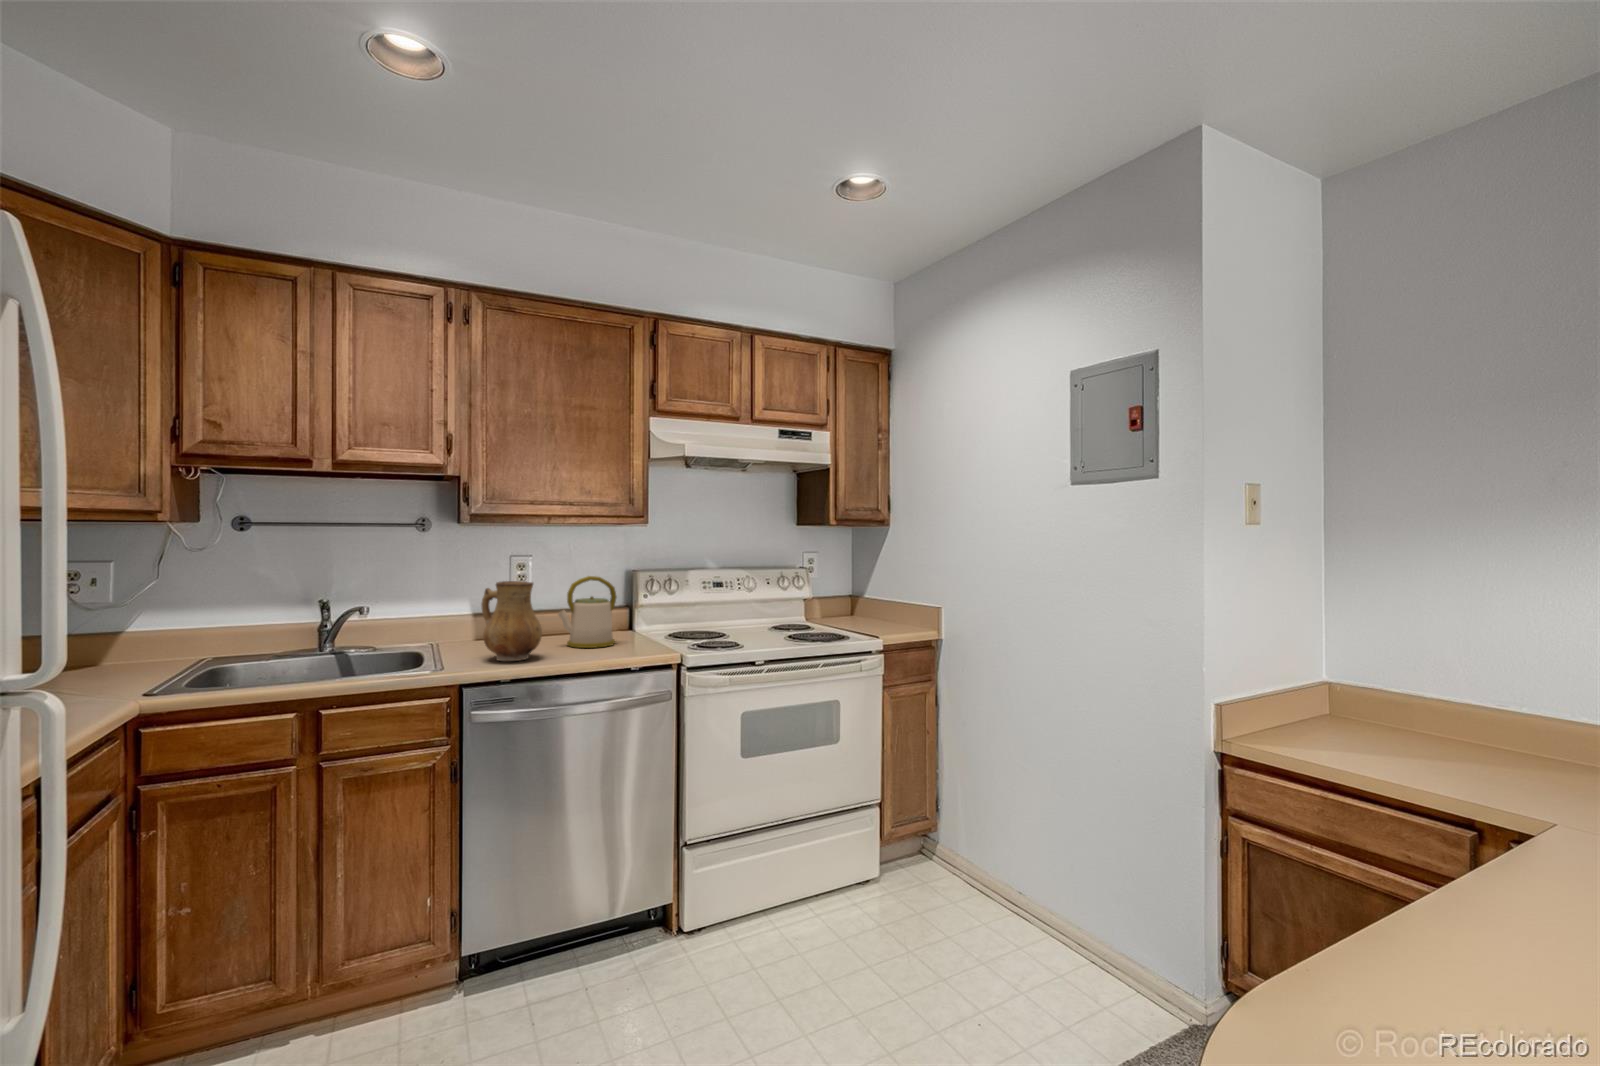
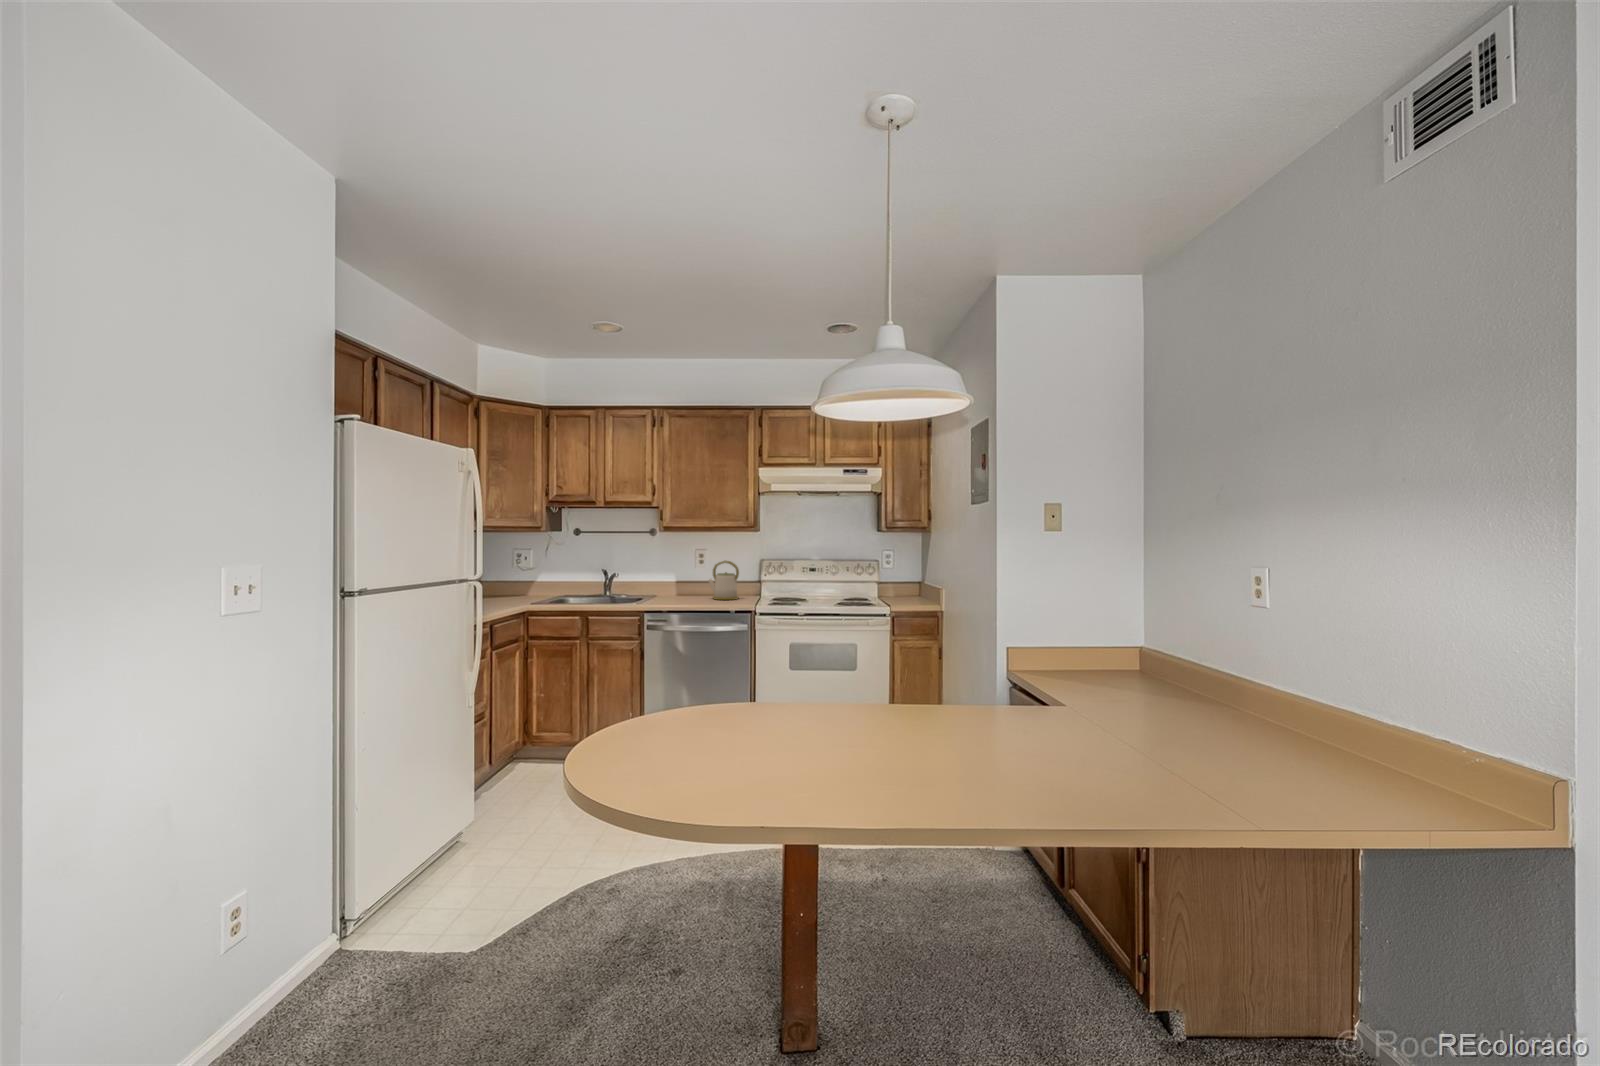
ceramic pitcher: present [481,581,542,661] -> none [663,562,691,603]

